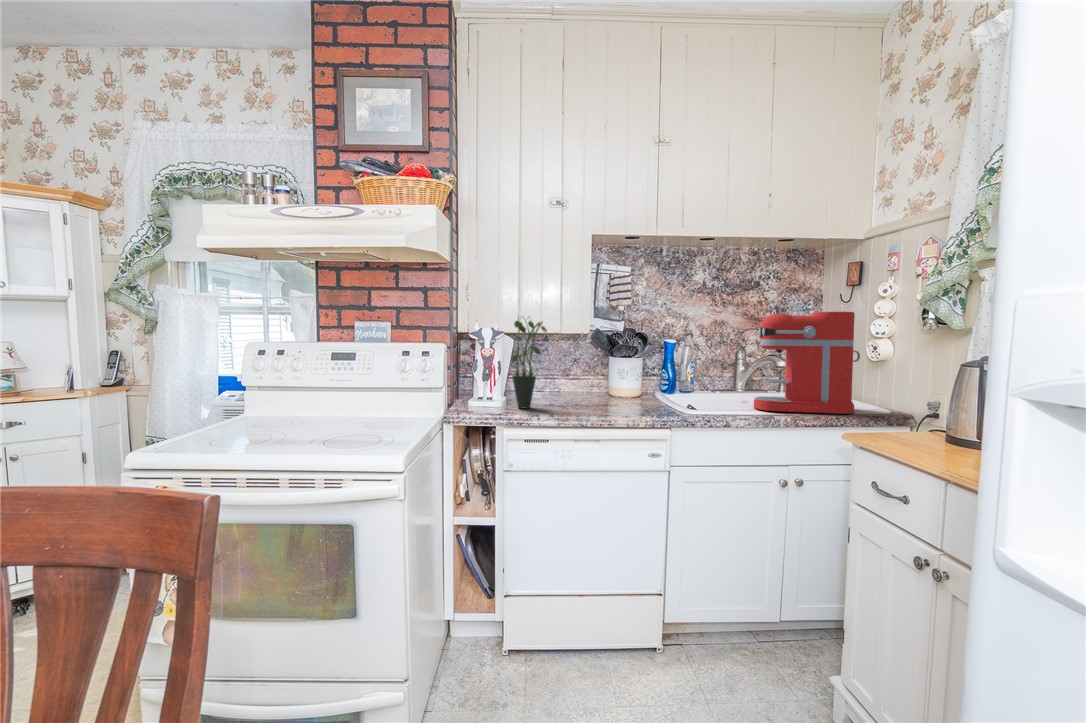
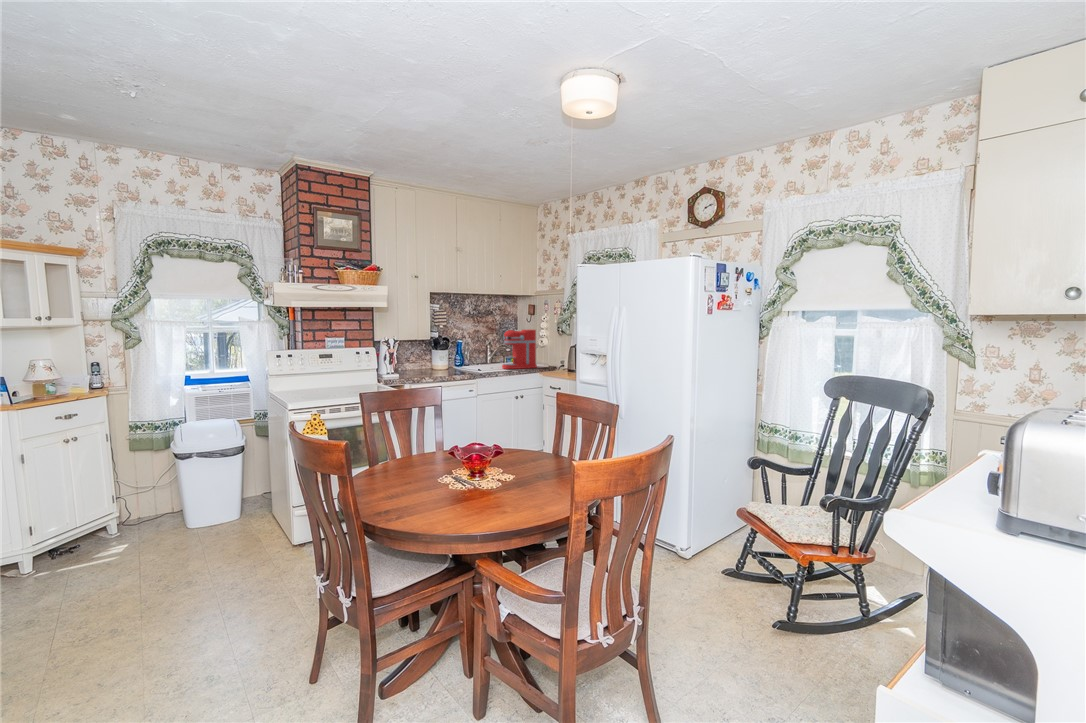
potted plant: present [511,320,547,408] -> none [405,333,423,376]

